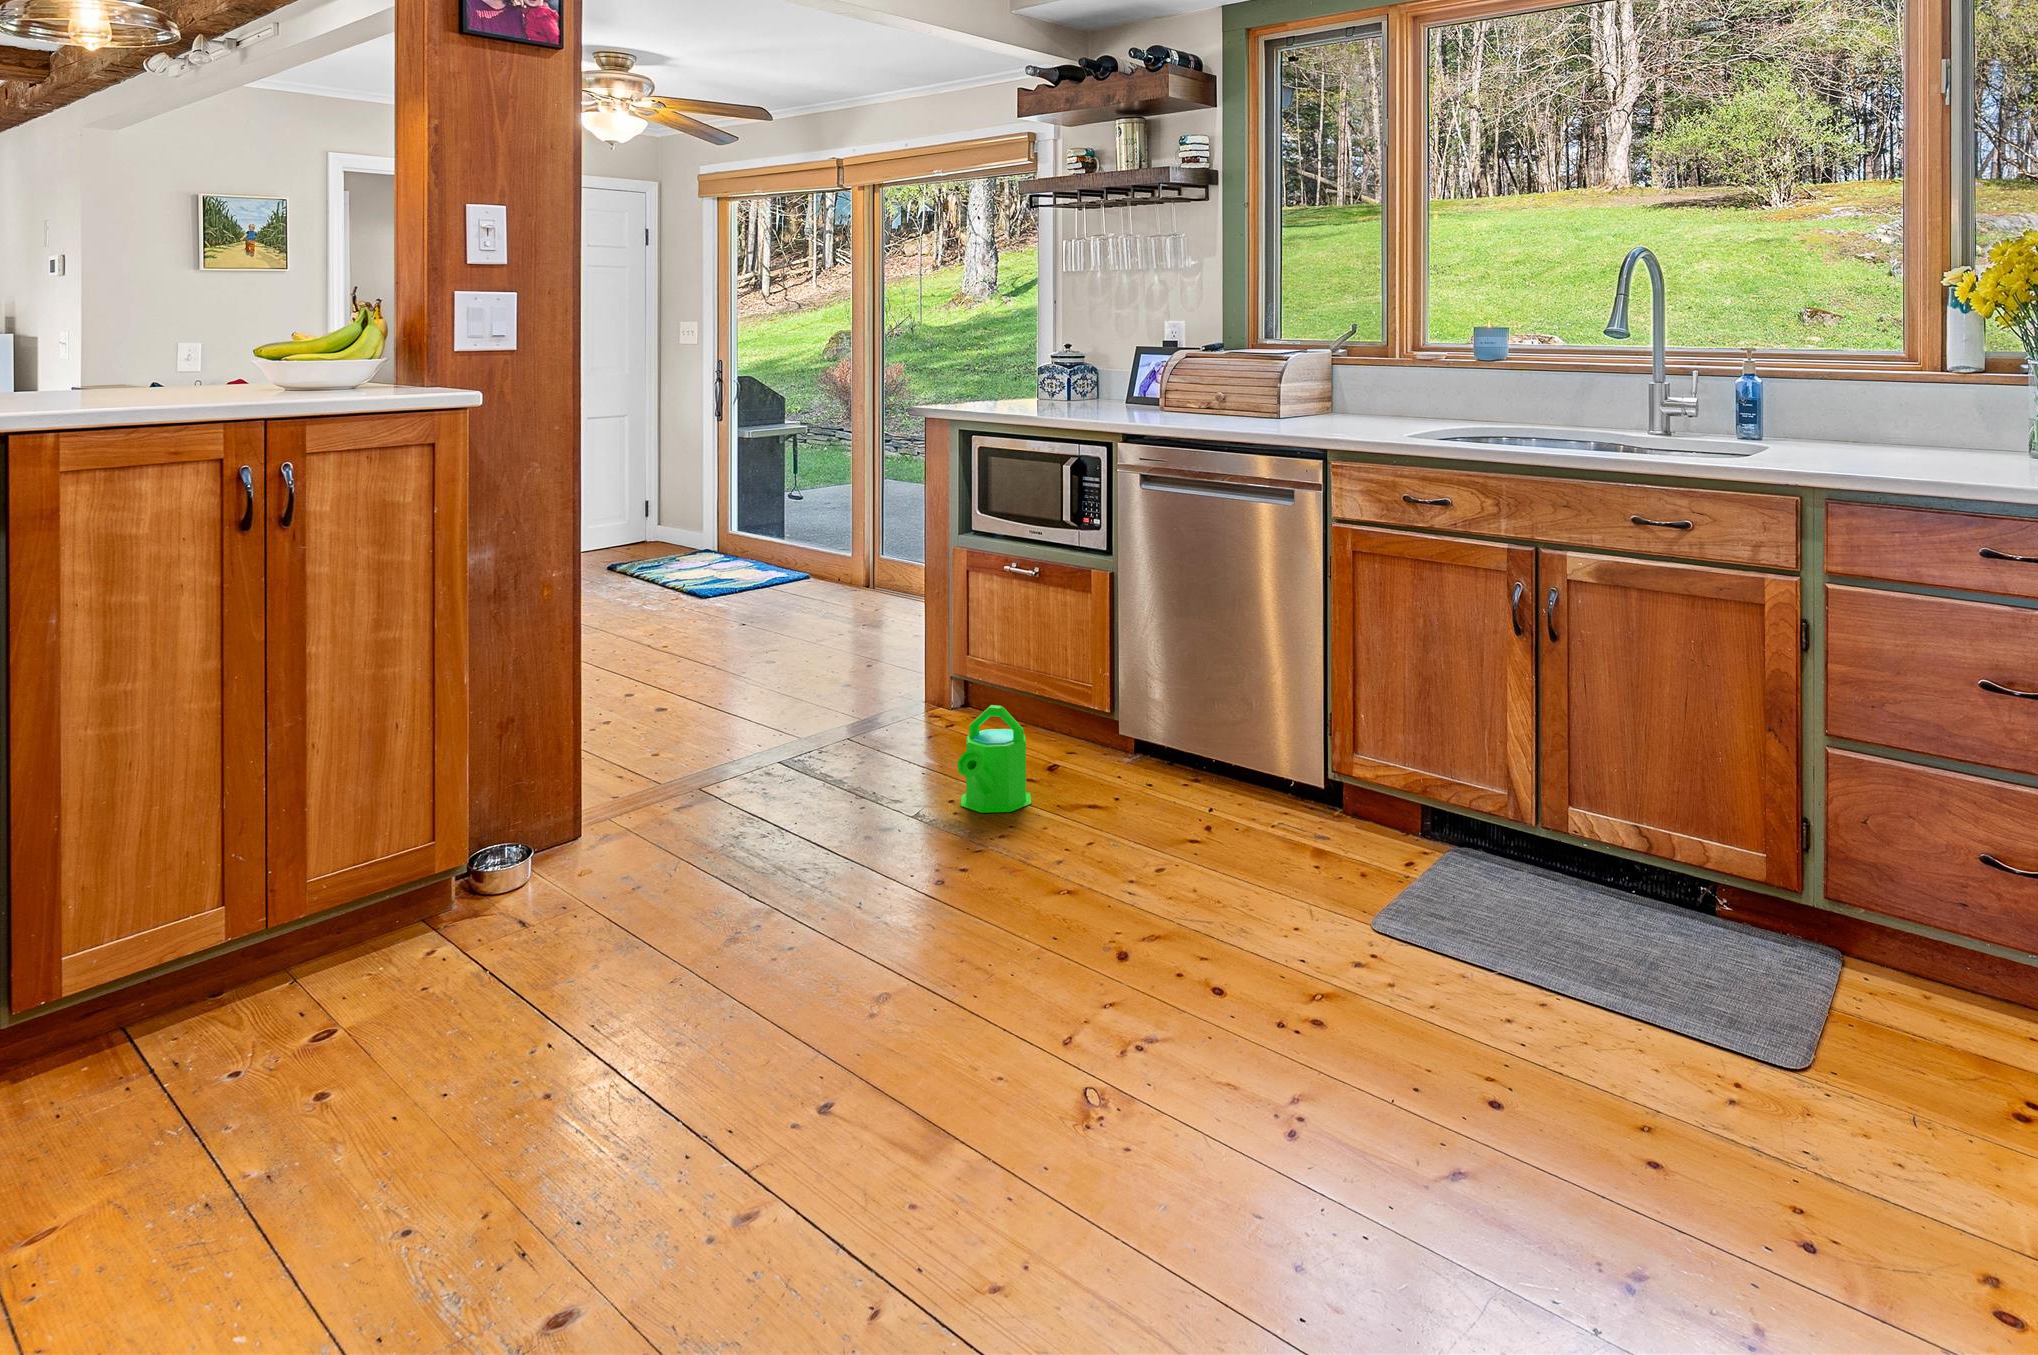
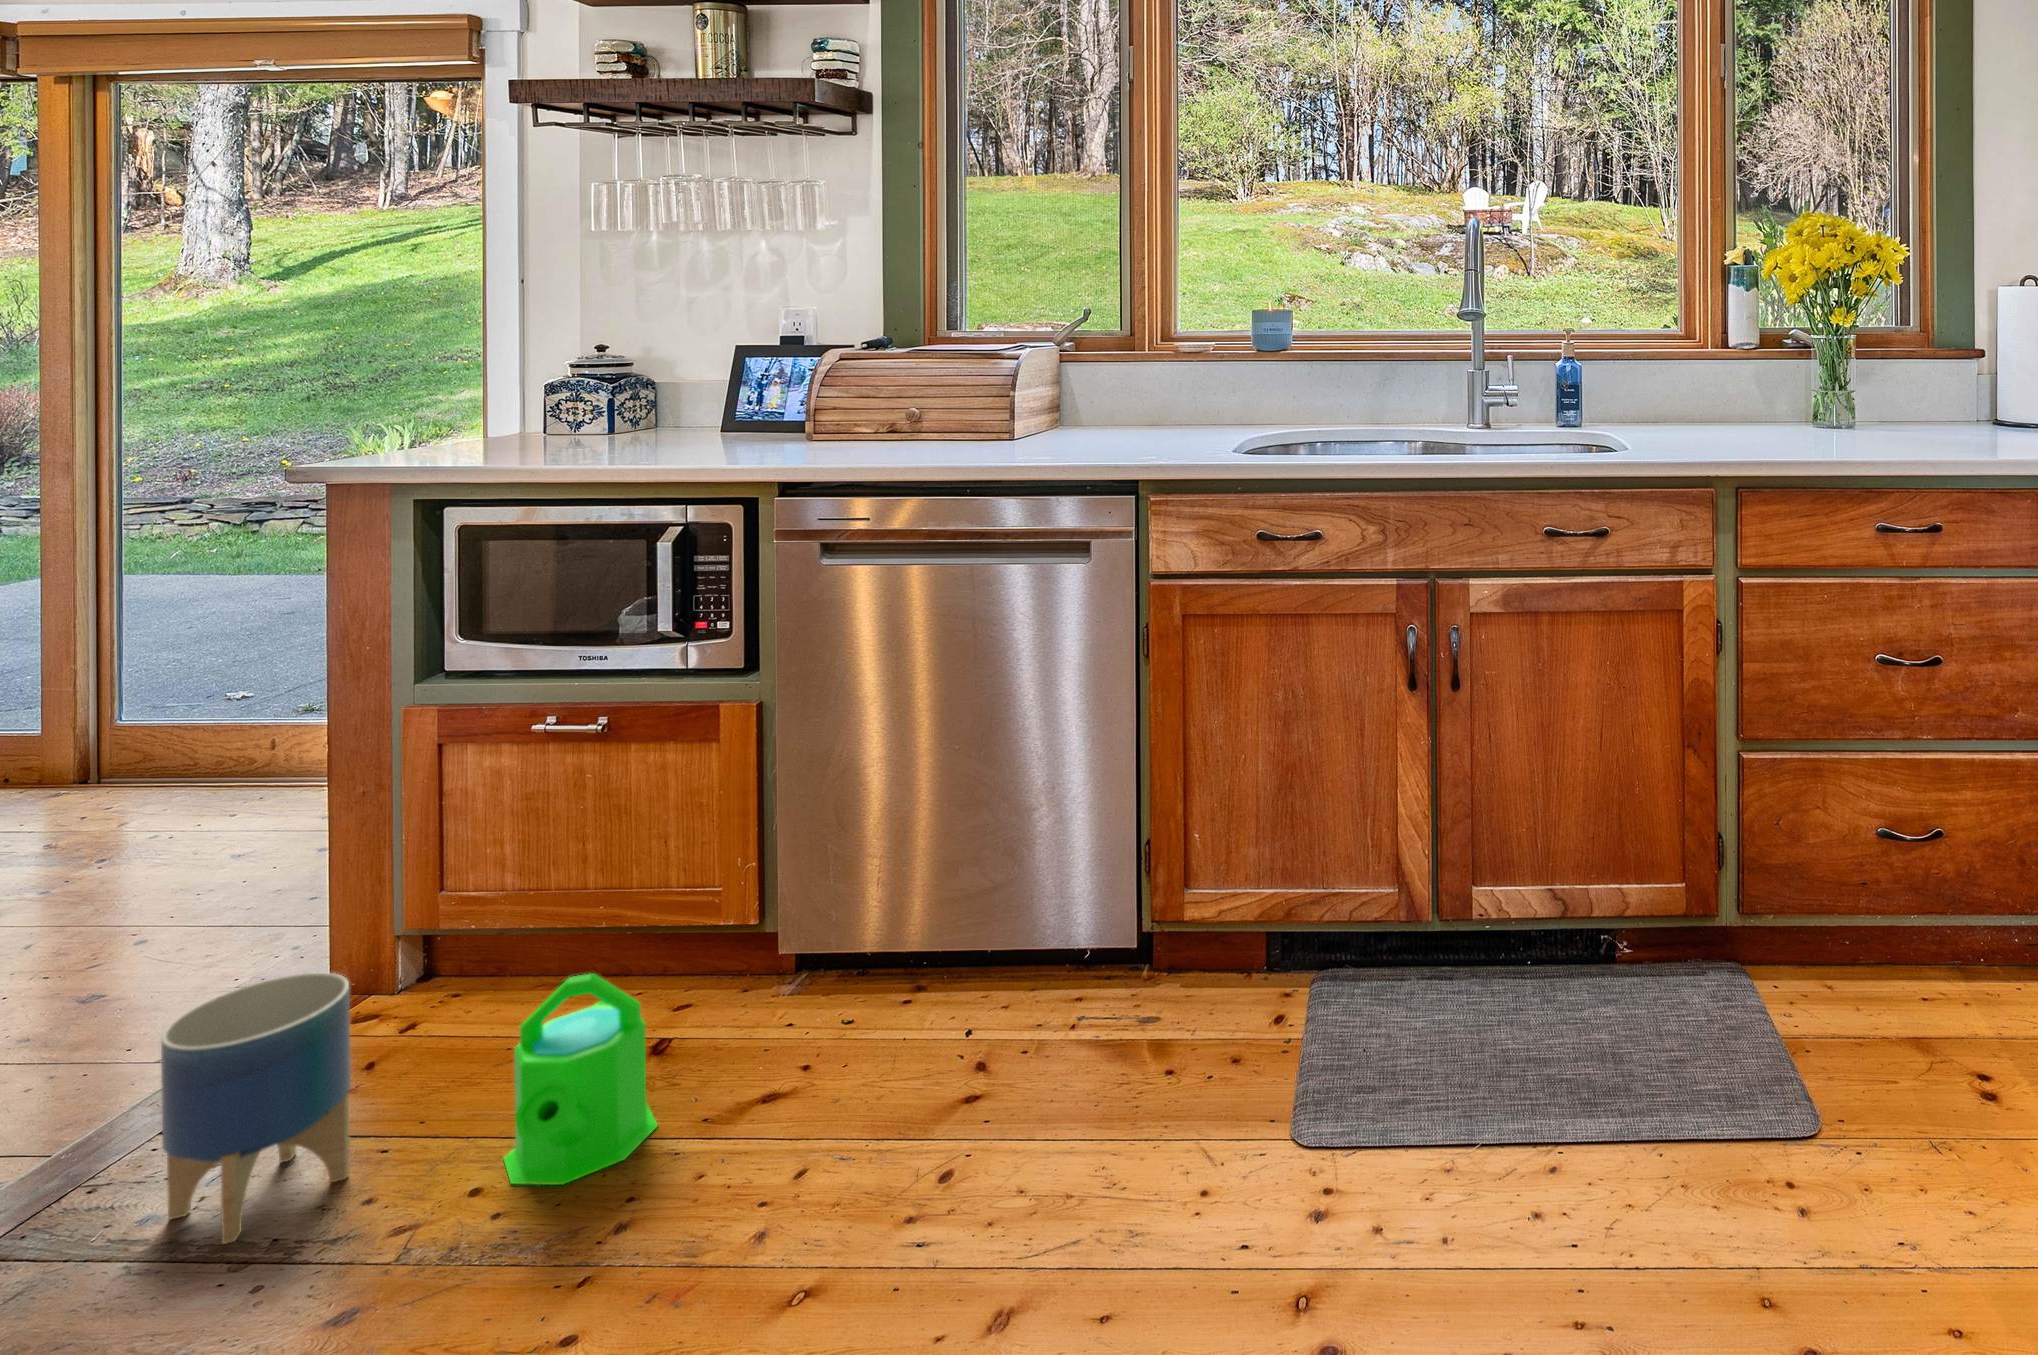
planter: none [832,675,903,792] -> present [161,972,351,1244]

